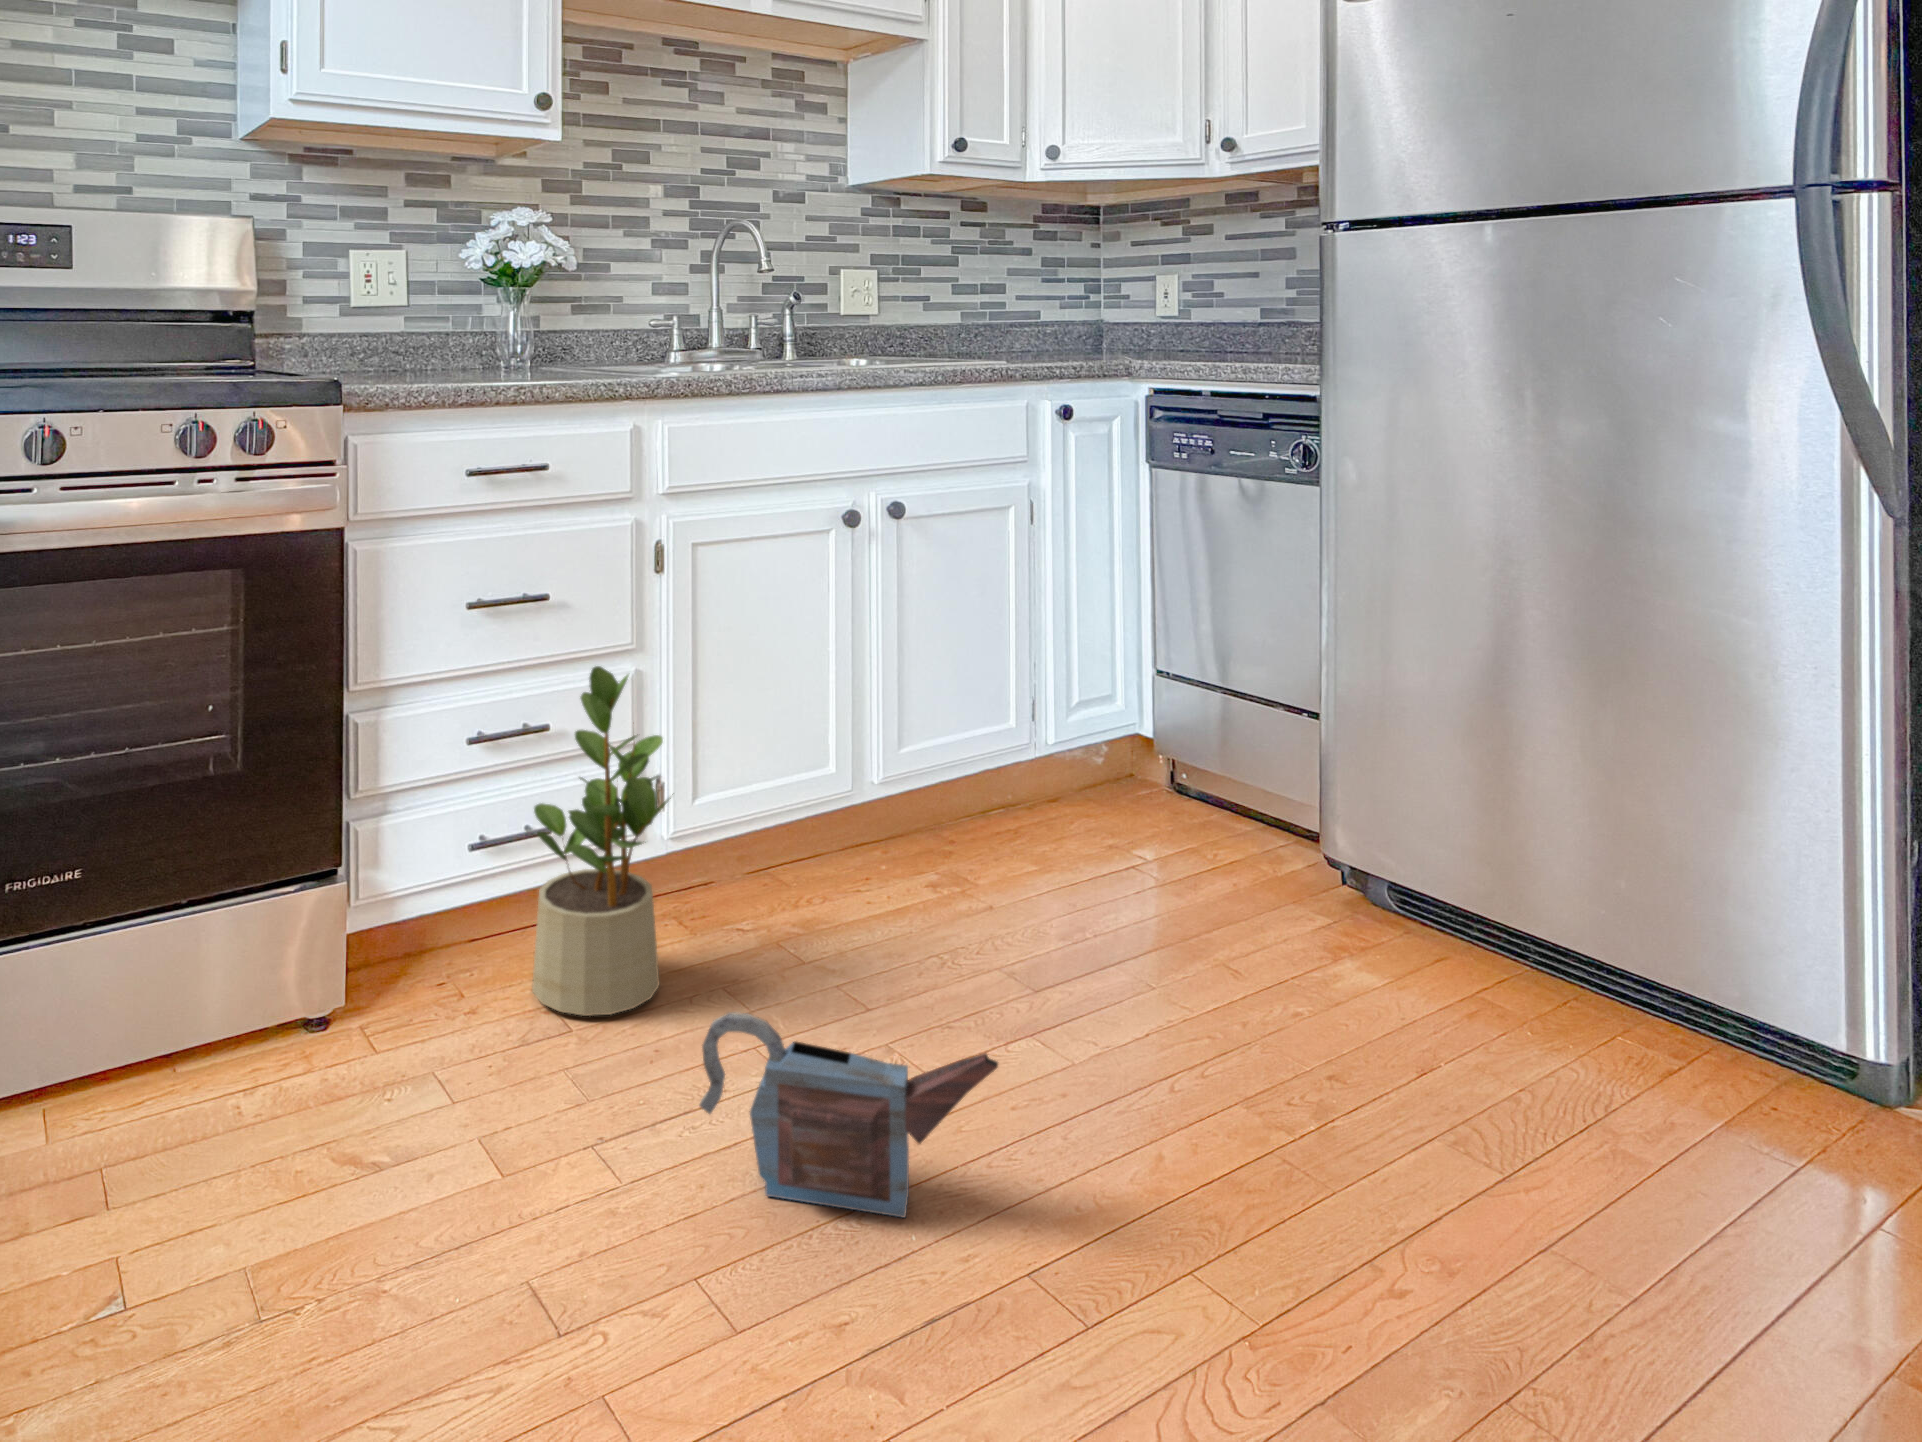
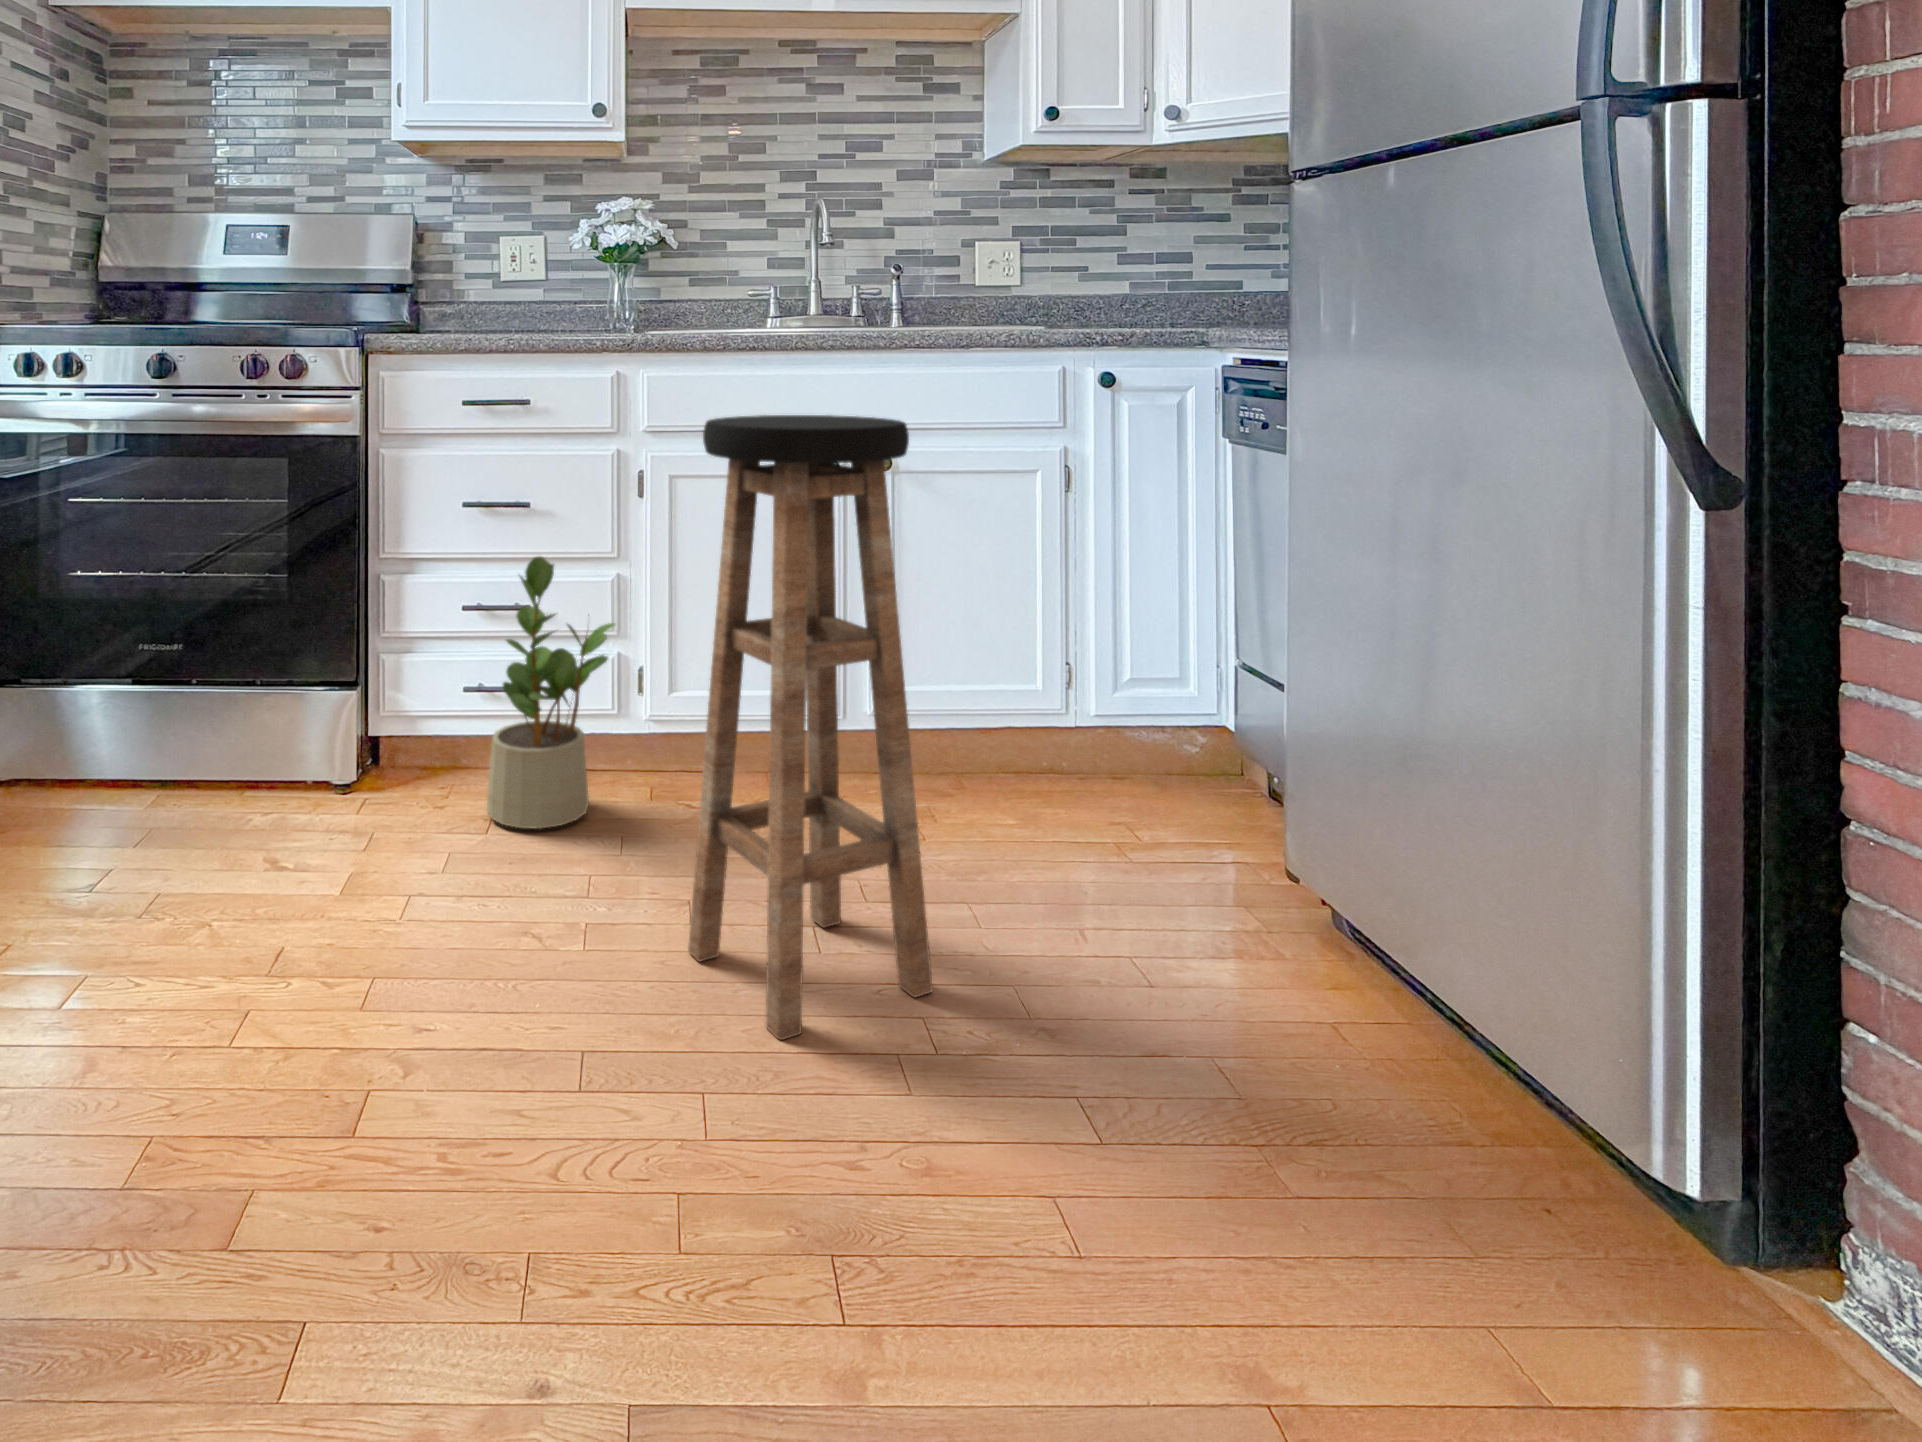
bar stool: none [972,478,1219,1172] -> present [688,415,933,1040]
watering can: present [700,1012,998,1218] -> none [441,812,601,999]

